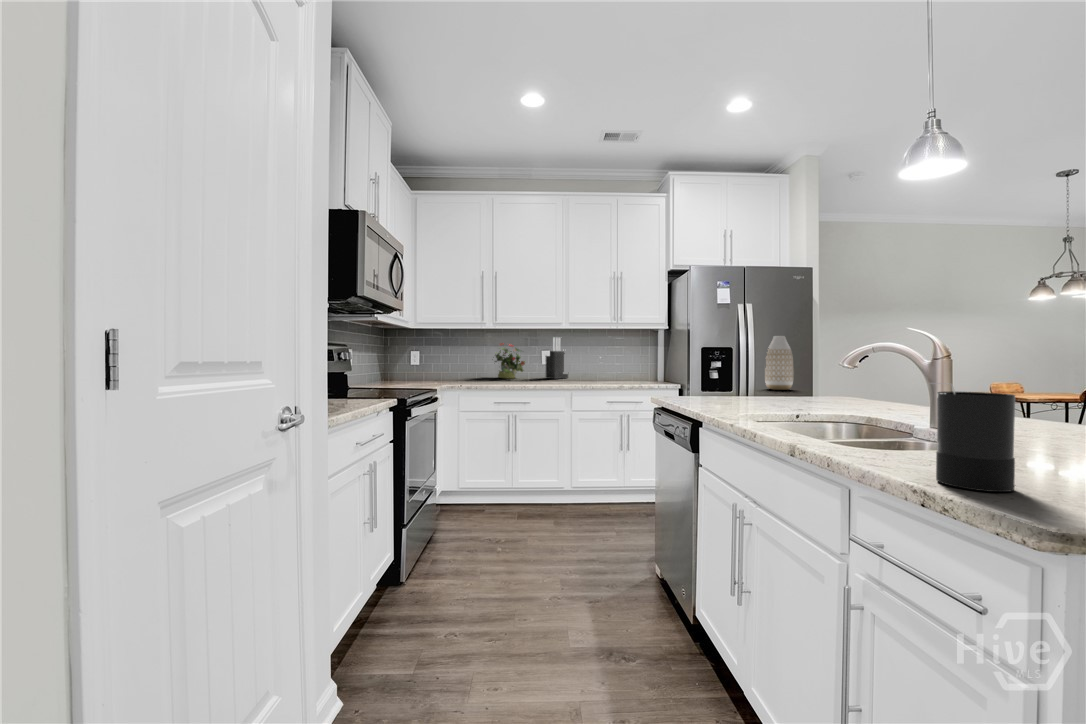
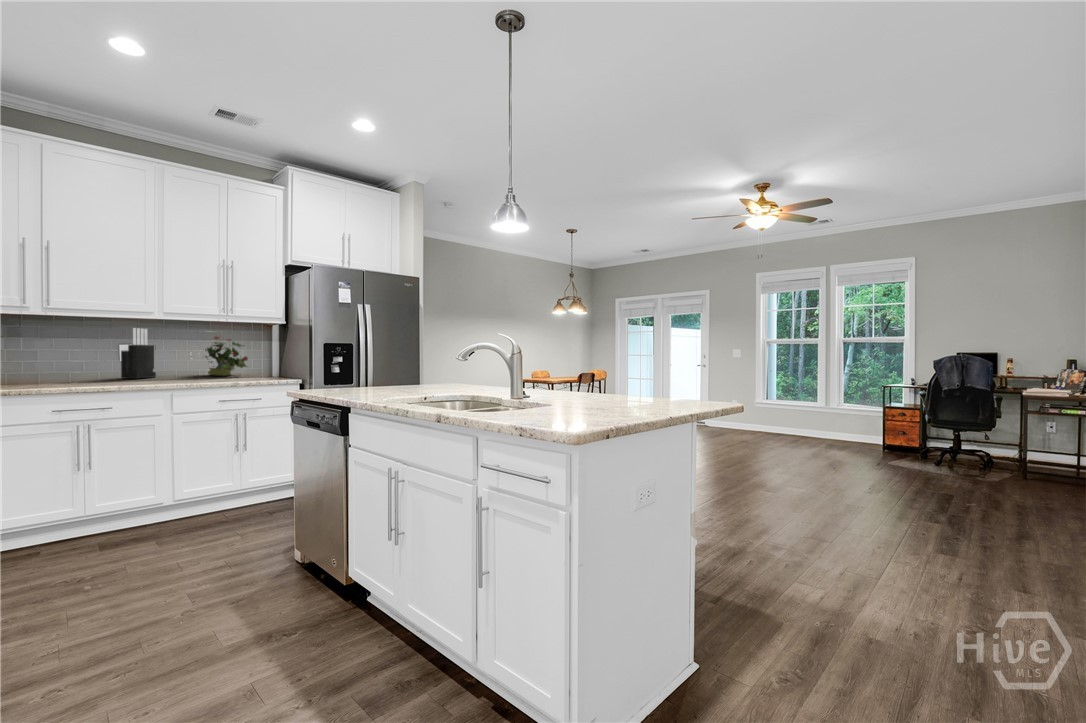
vase: present [765,336,794,390] -> none [381,334,405,381]
potted plant: present [495,343,525,378] -> present [205,337,248,376]
candle: present [936,384,1015,492] -> none [521,368,556,423]

